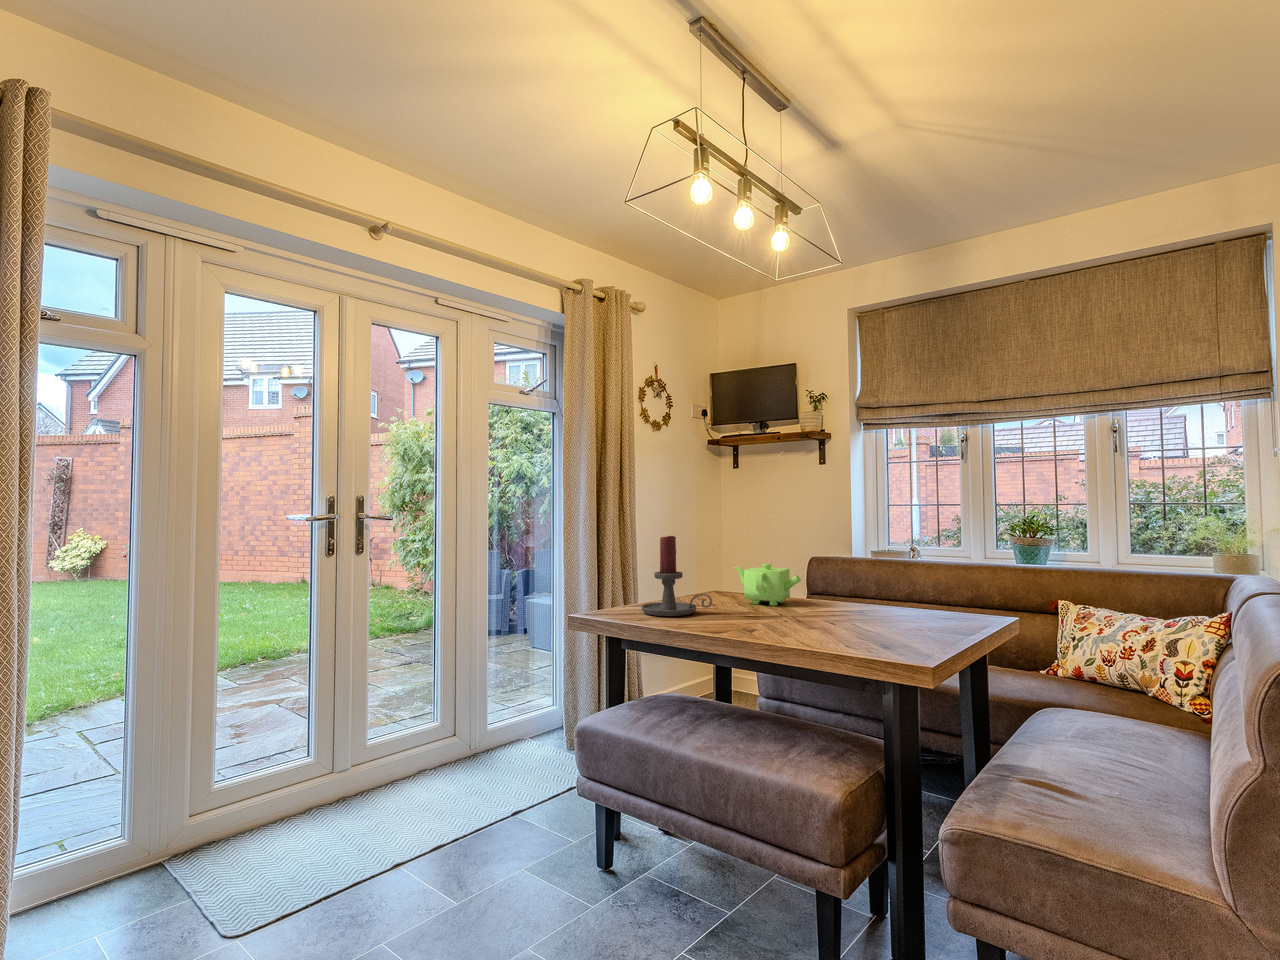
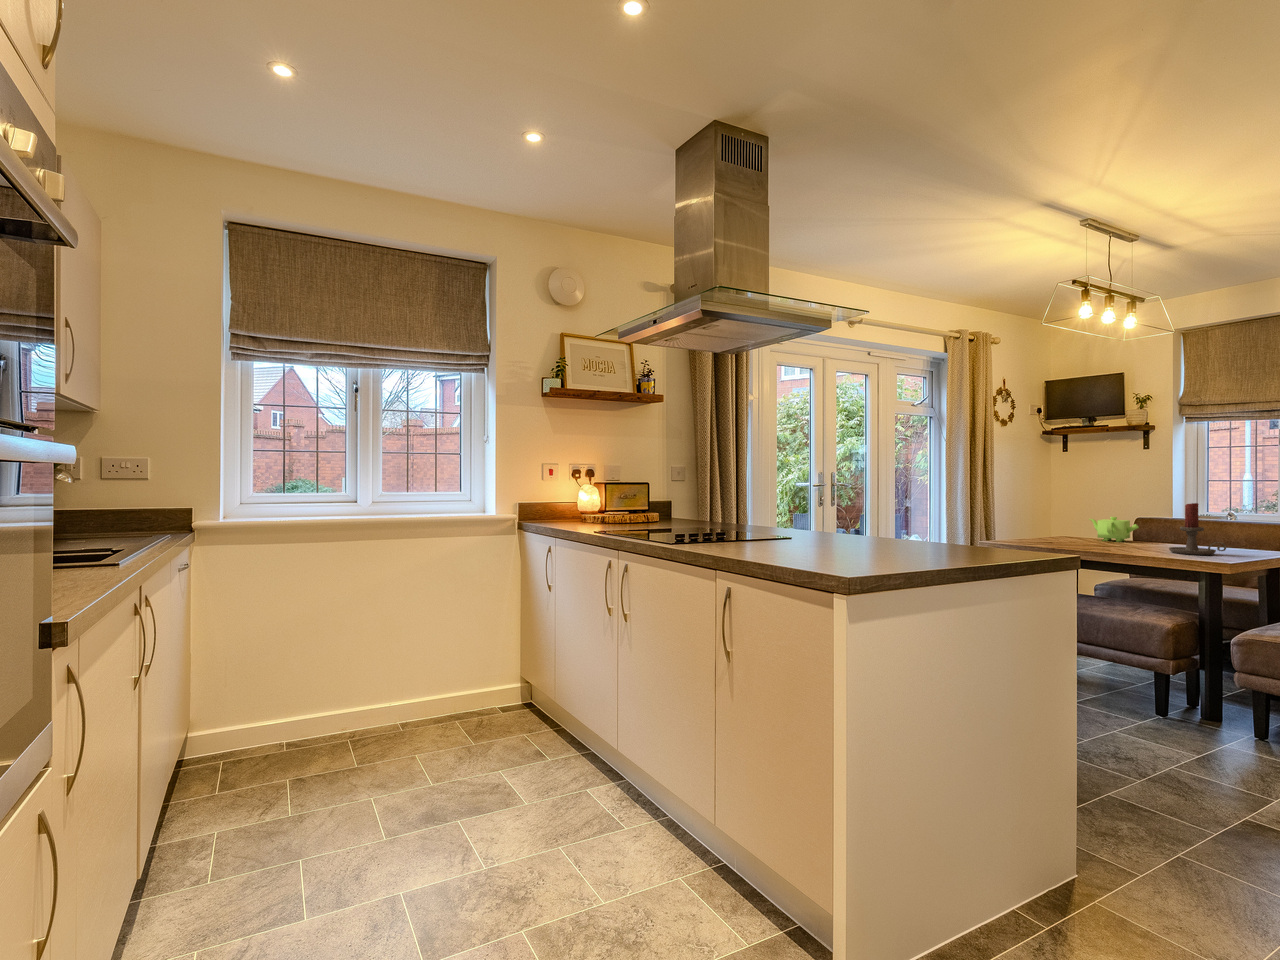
candle holder: present [641,536,712,616] -> present [1169,503,1226,555]

